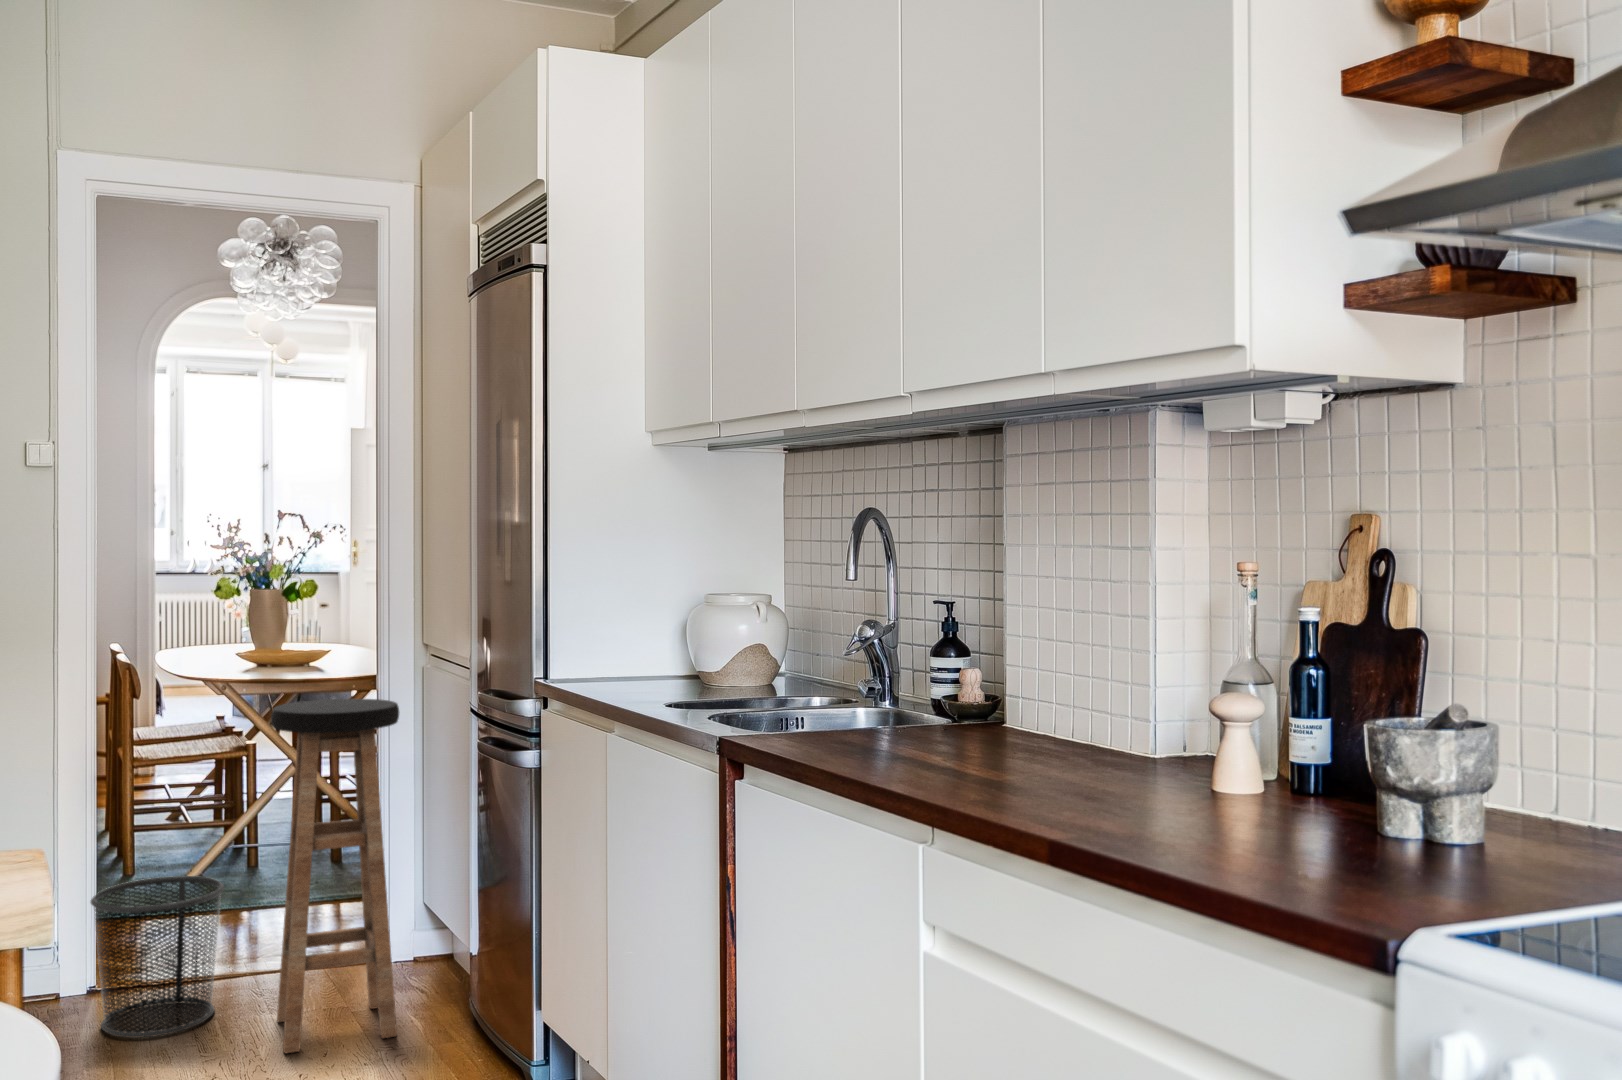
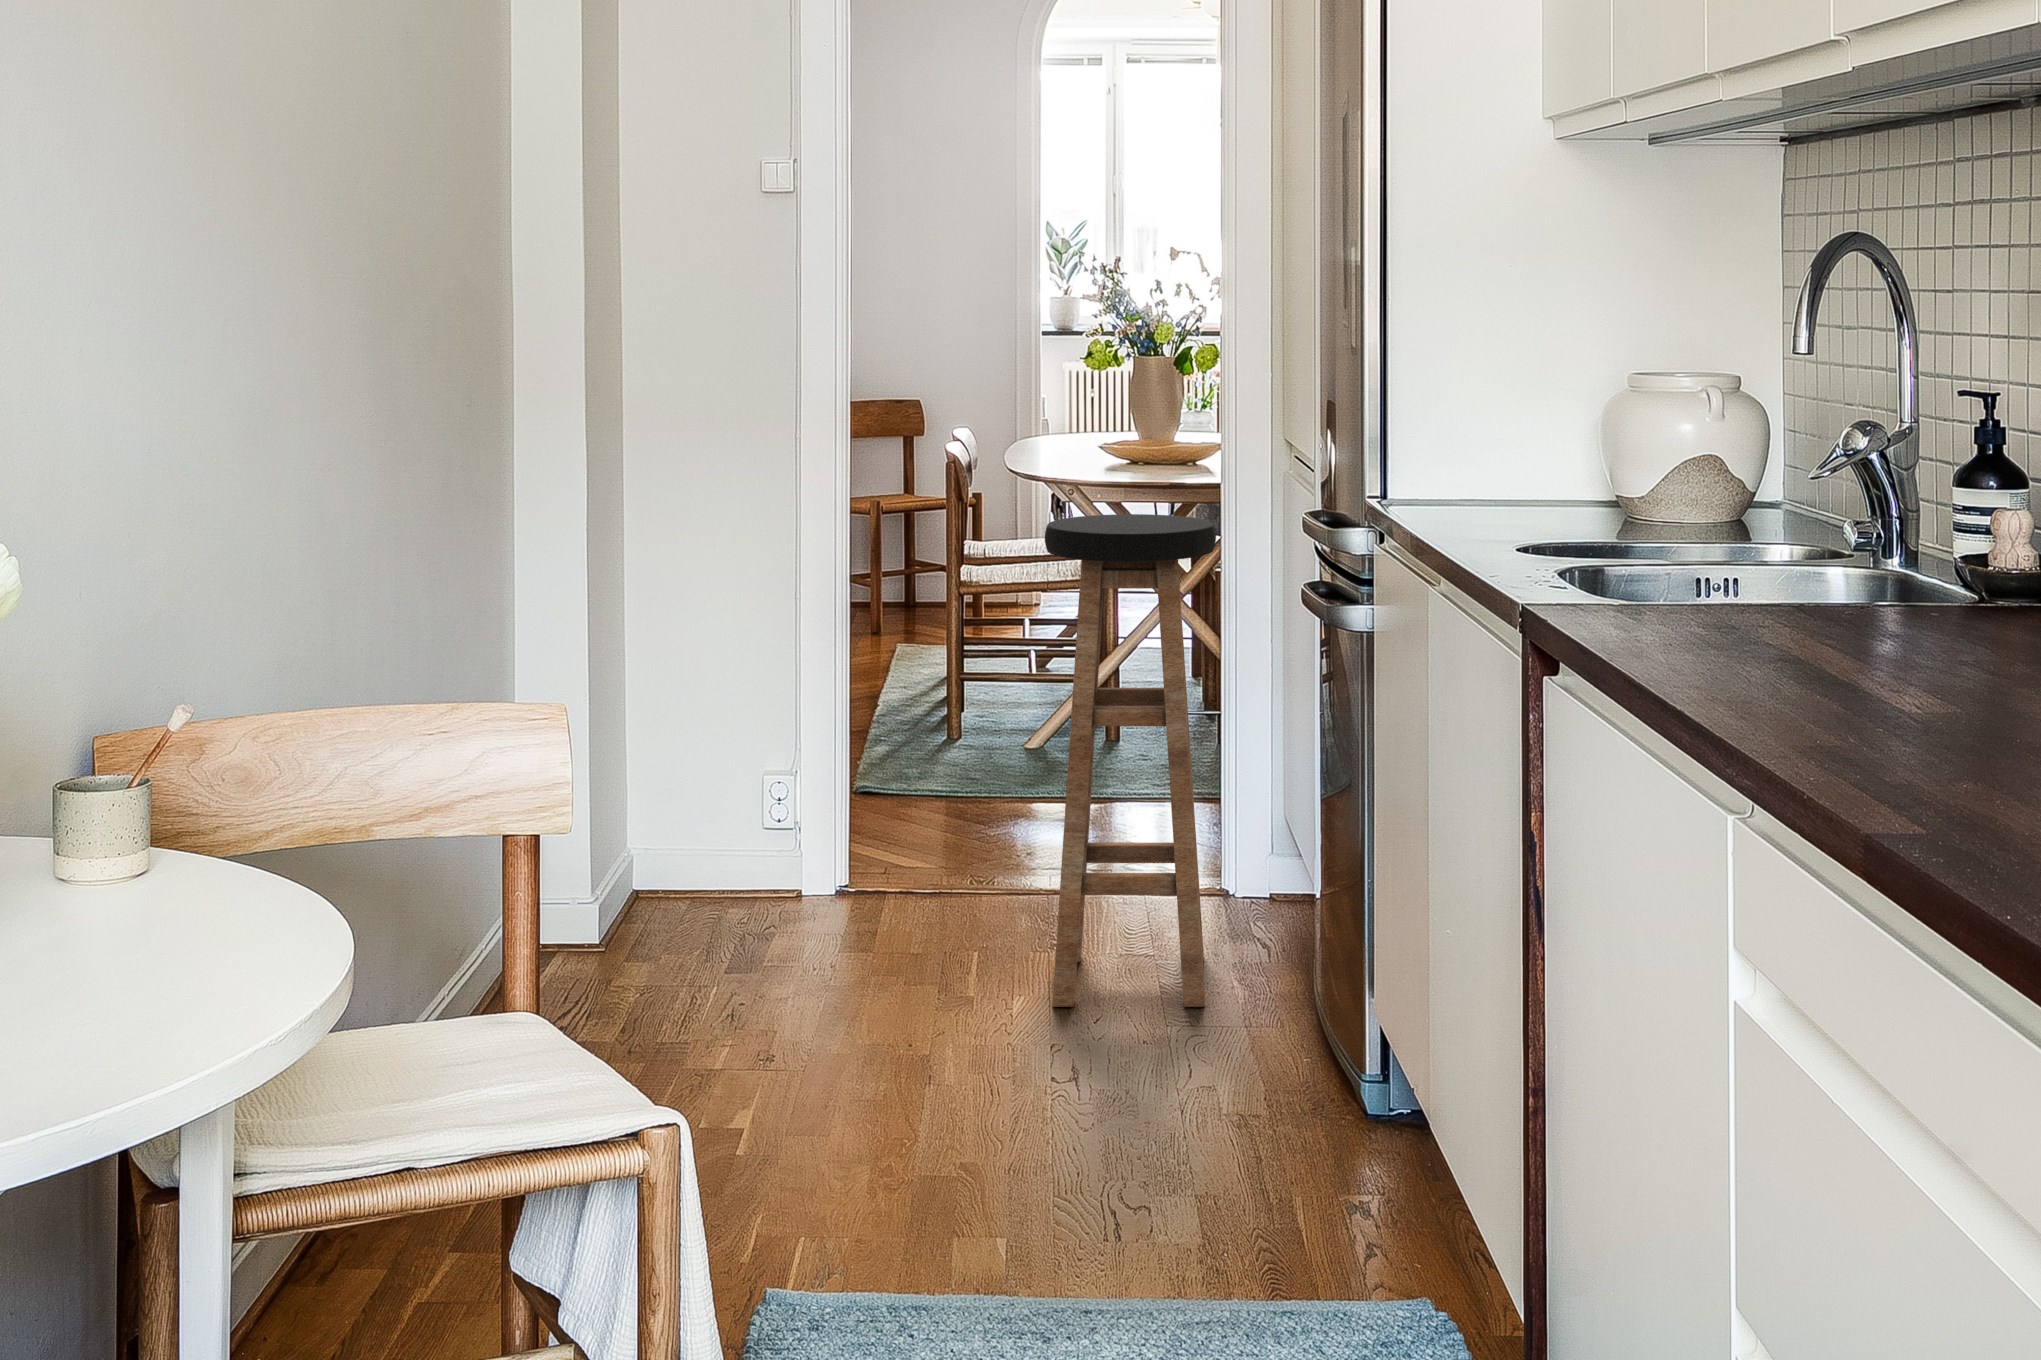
waste bin: present [91,876,224,1038] -> none [840,744,1003,956]

